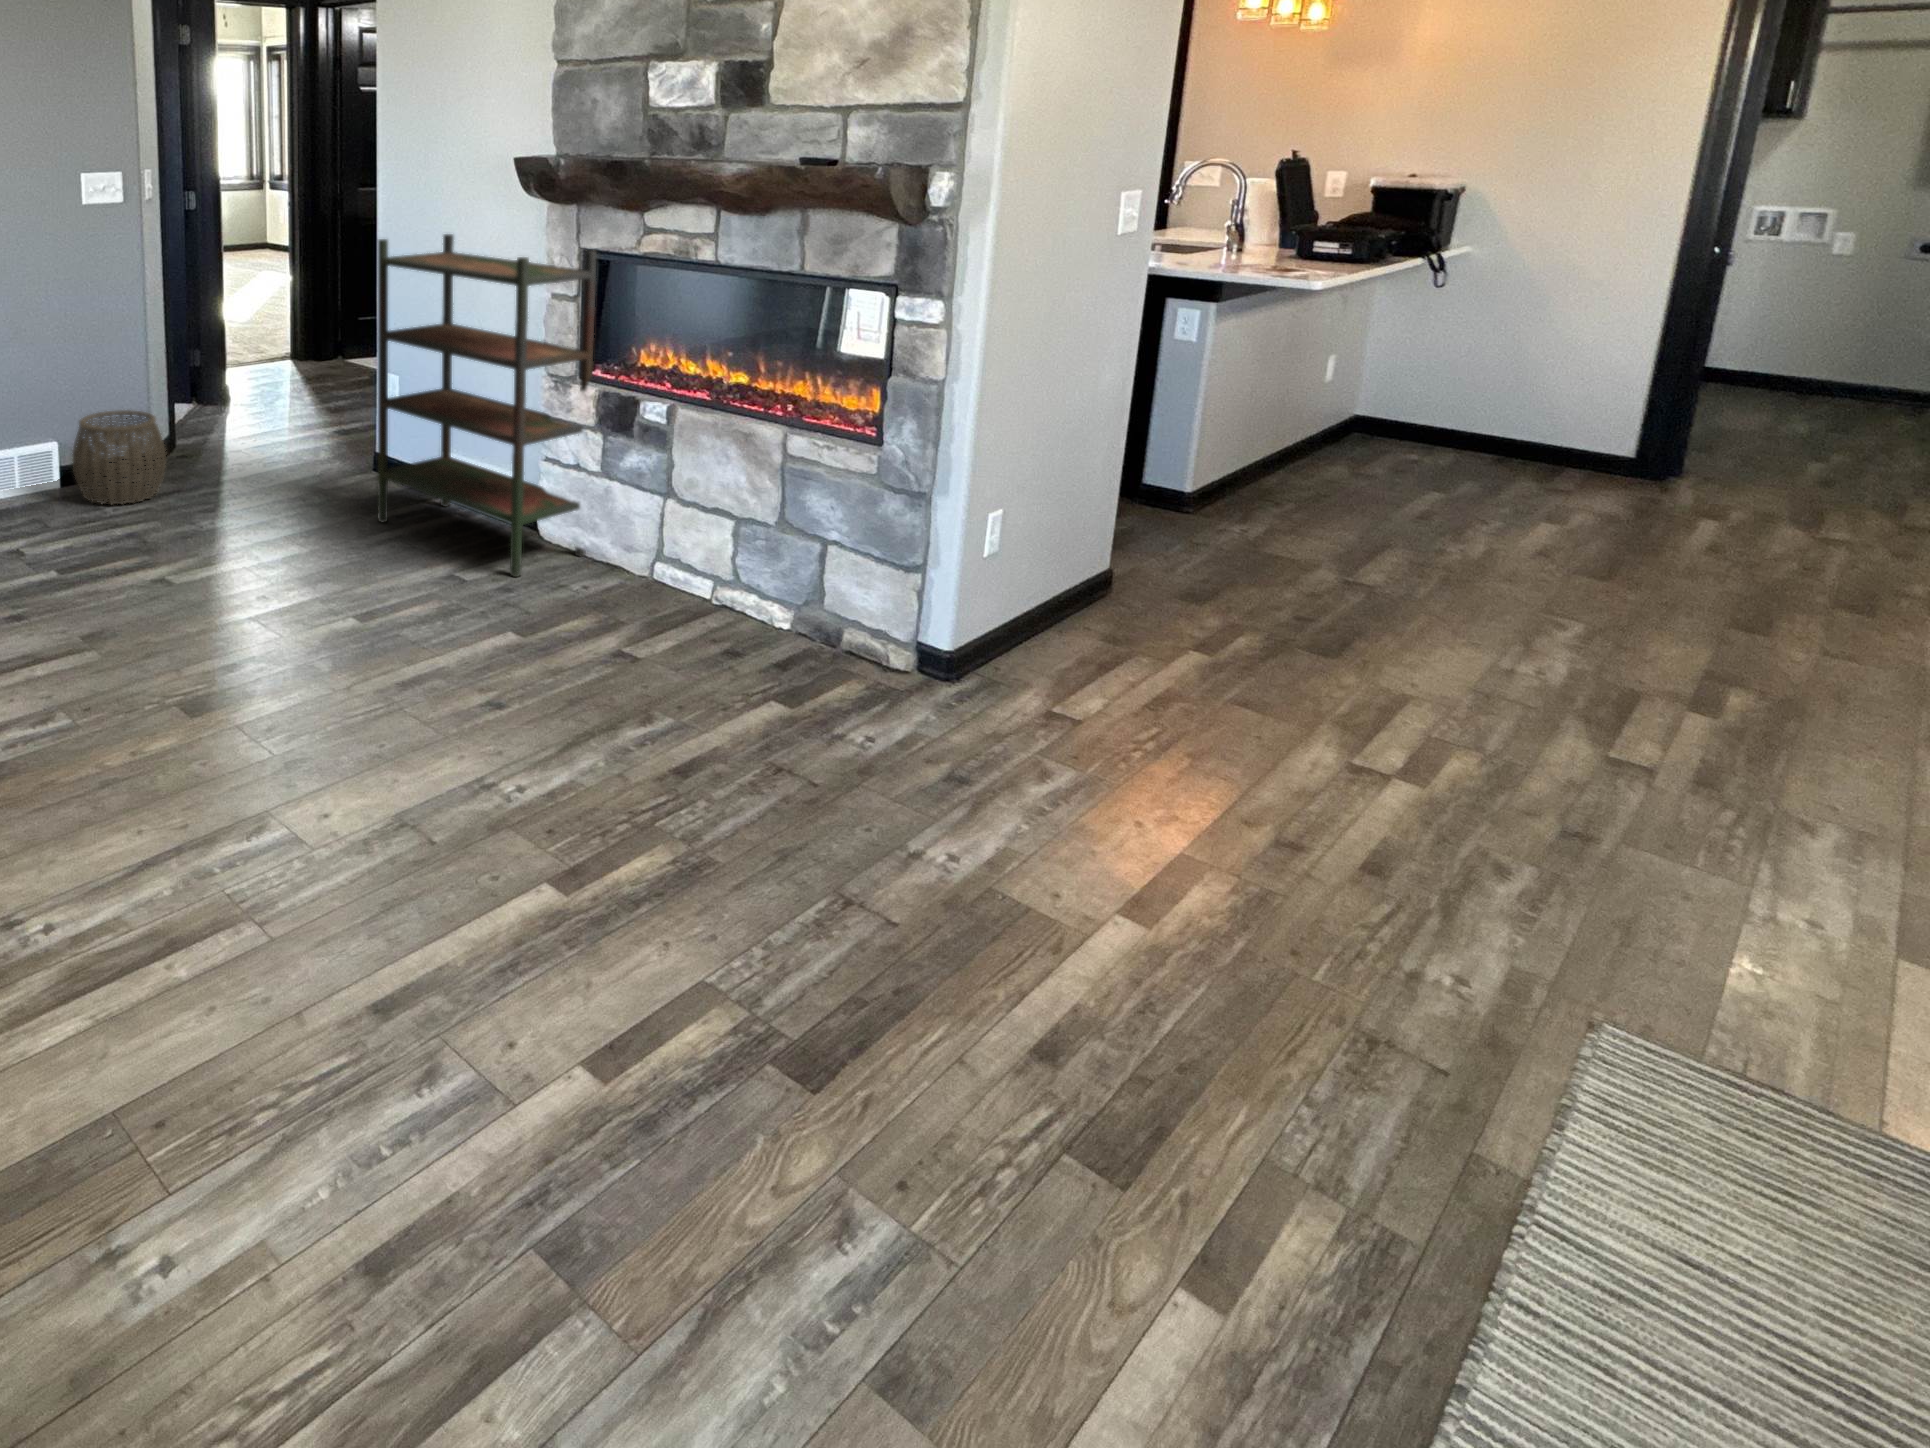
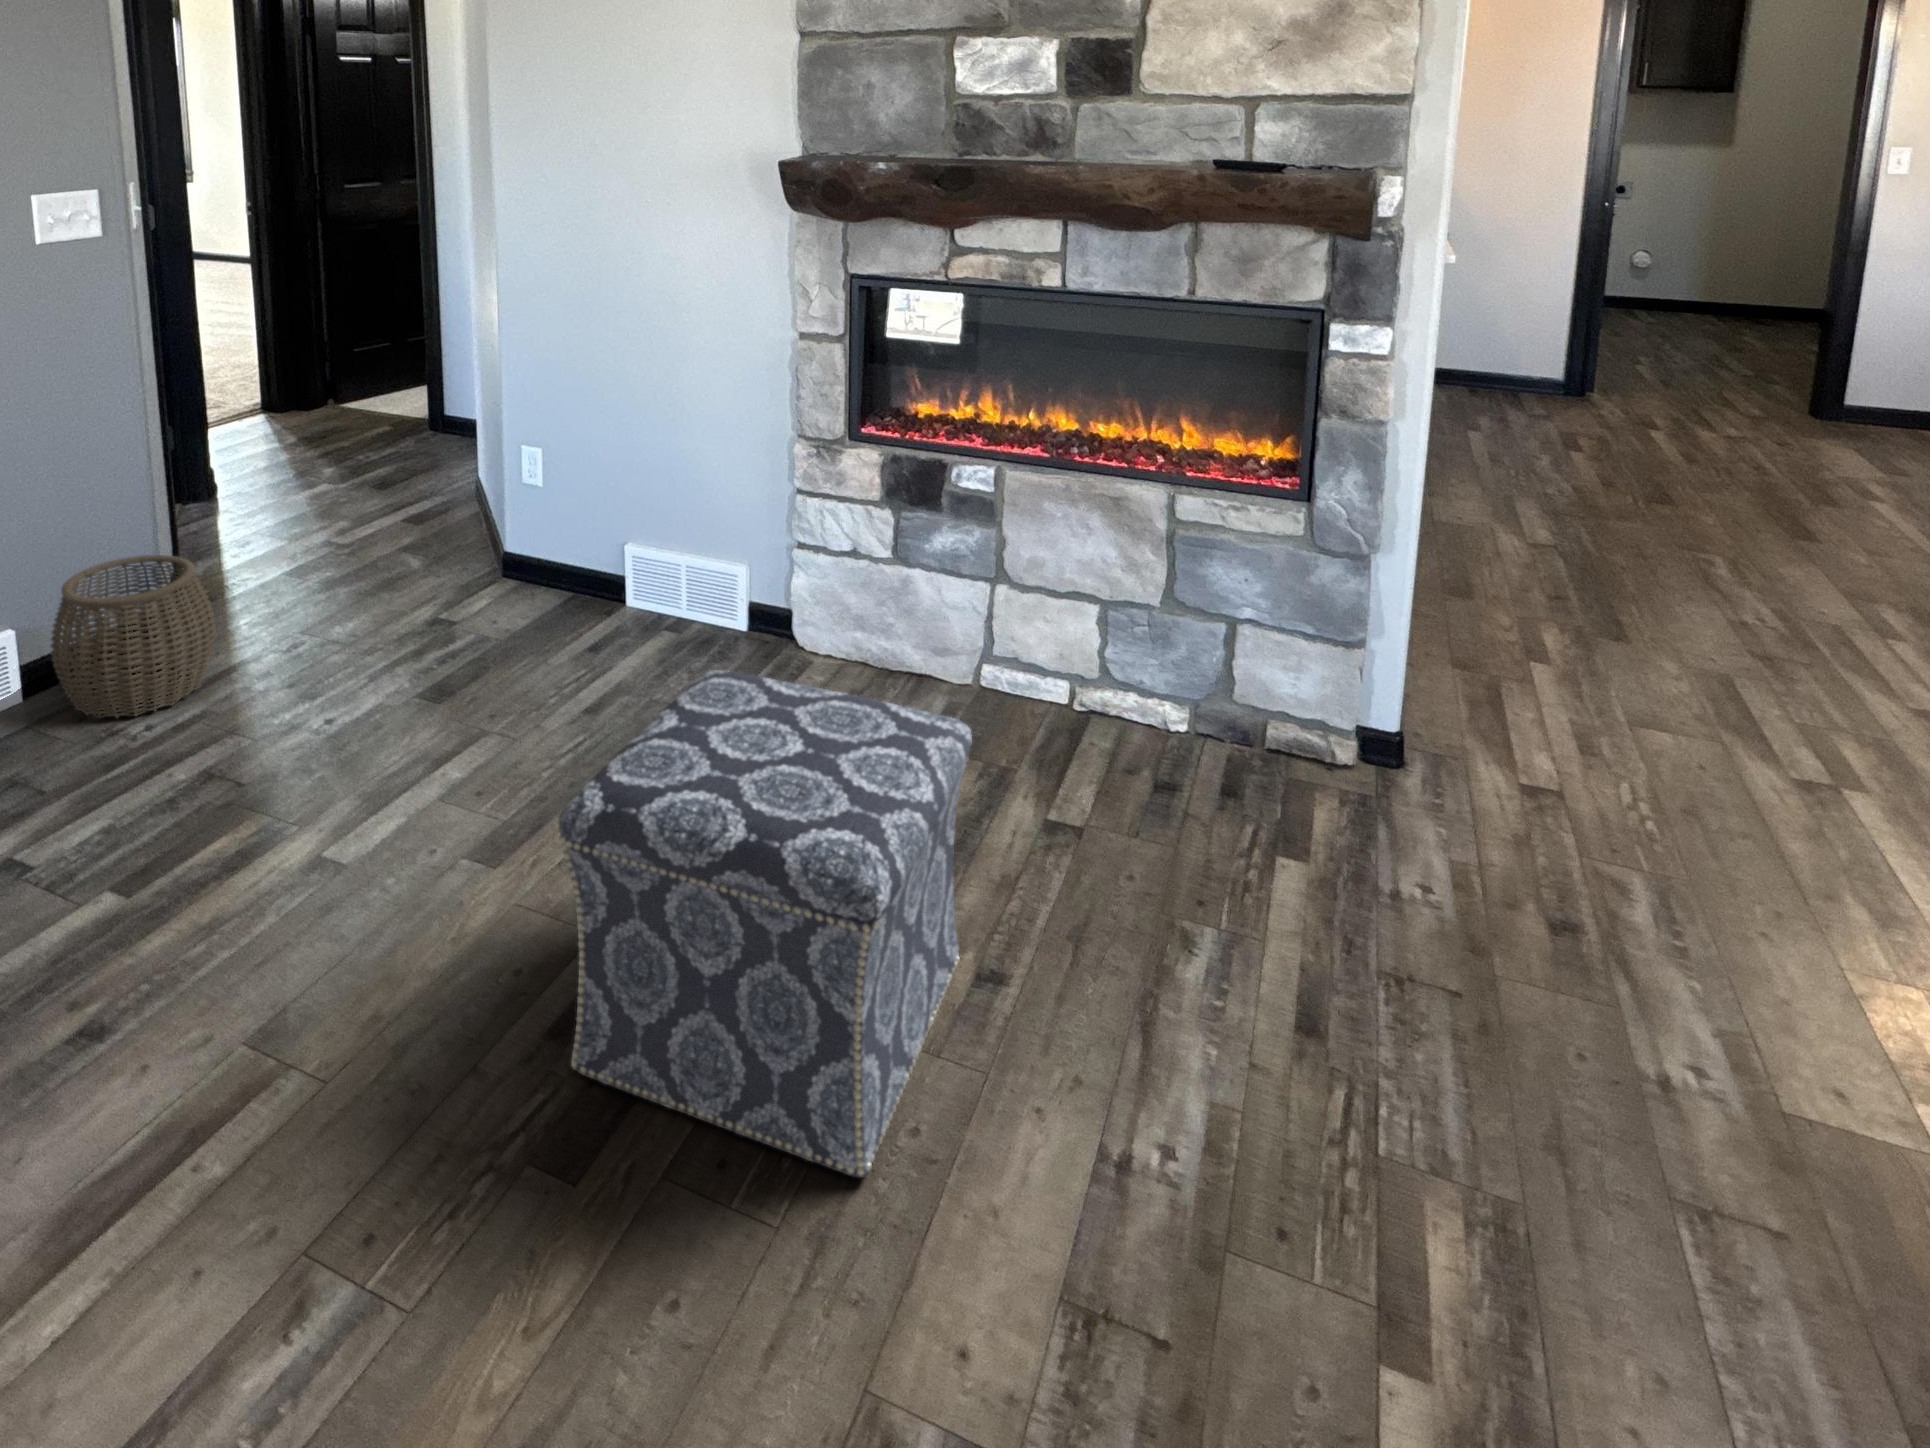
bookshelf: present [378,234,596,577] -> none [555,260,874,721]
ottoman: none [217,484,491,754] -> present [559,670,972,1178]

